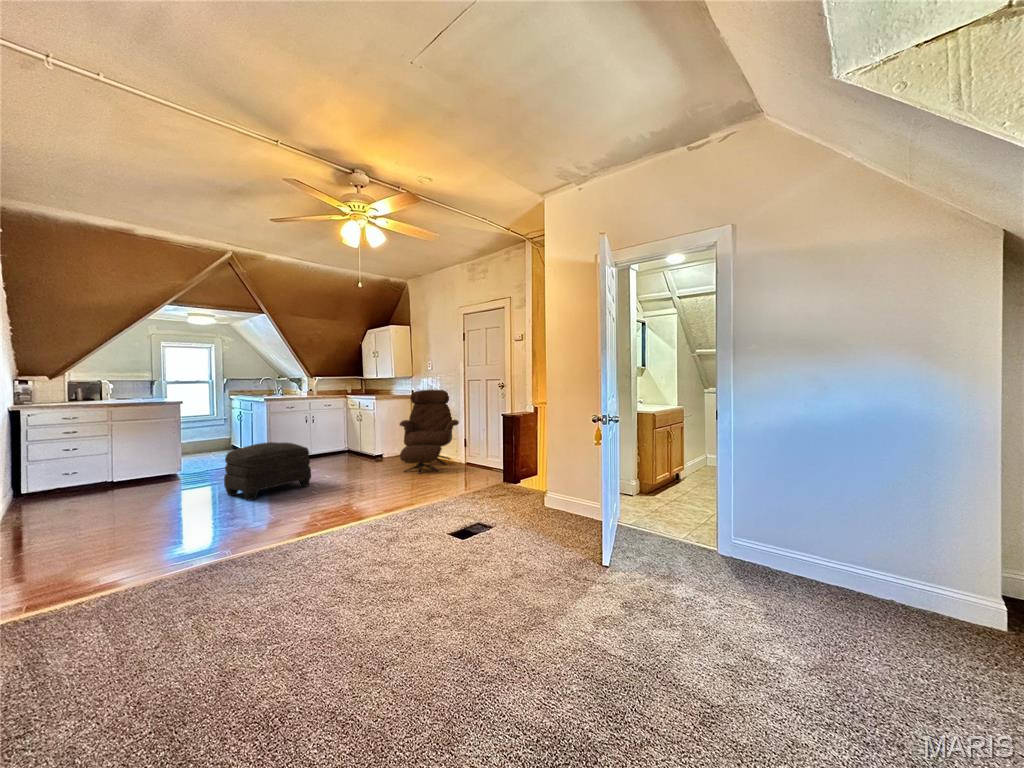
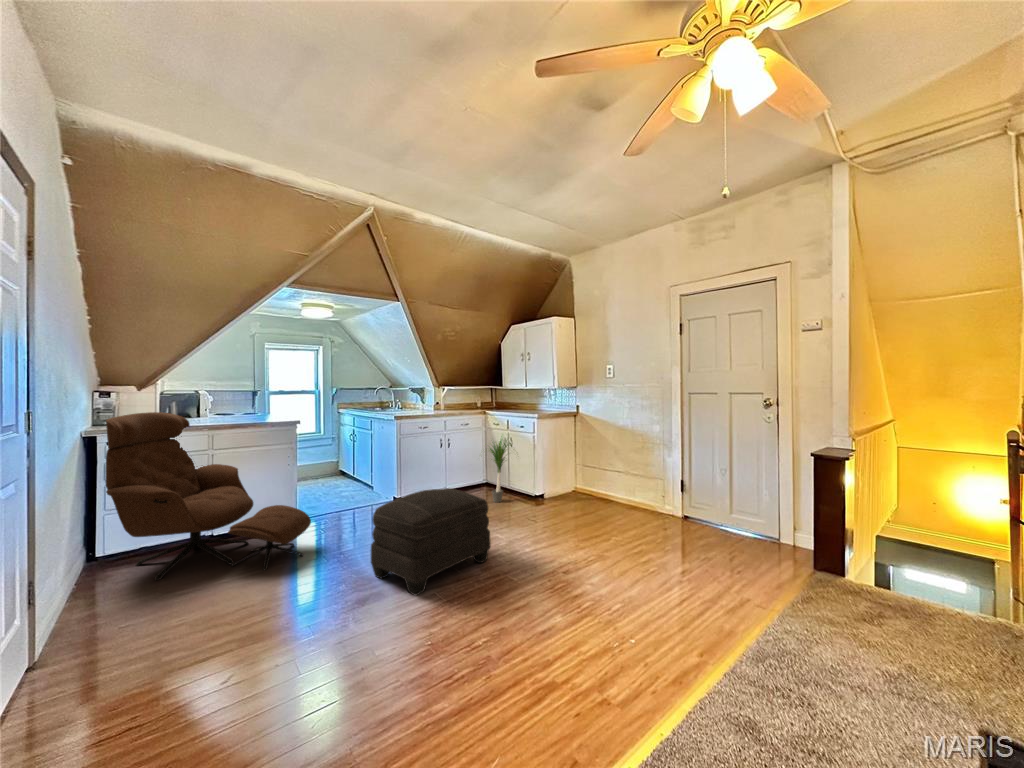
lounge chair: present [400,390,459,474] -> present [105,412,311,580]
potted plant: none [330,410,366,461] -> present [490,440,508,502]

